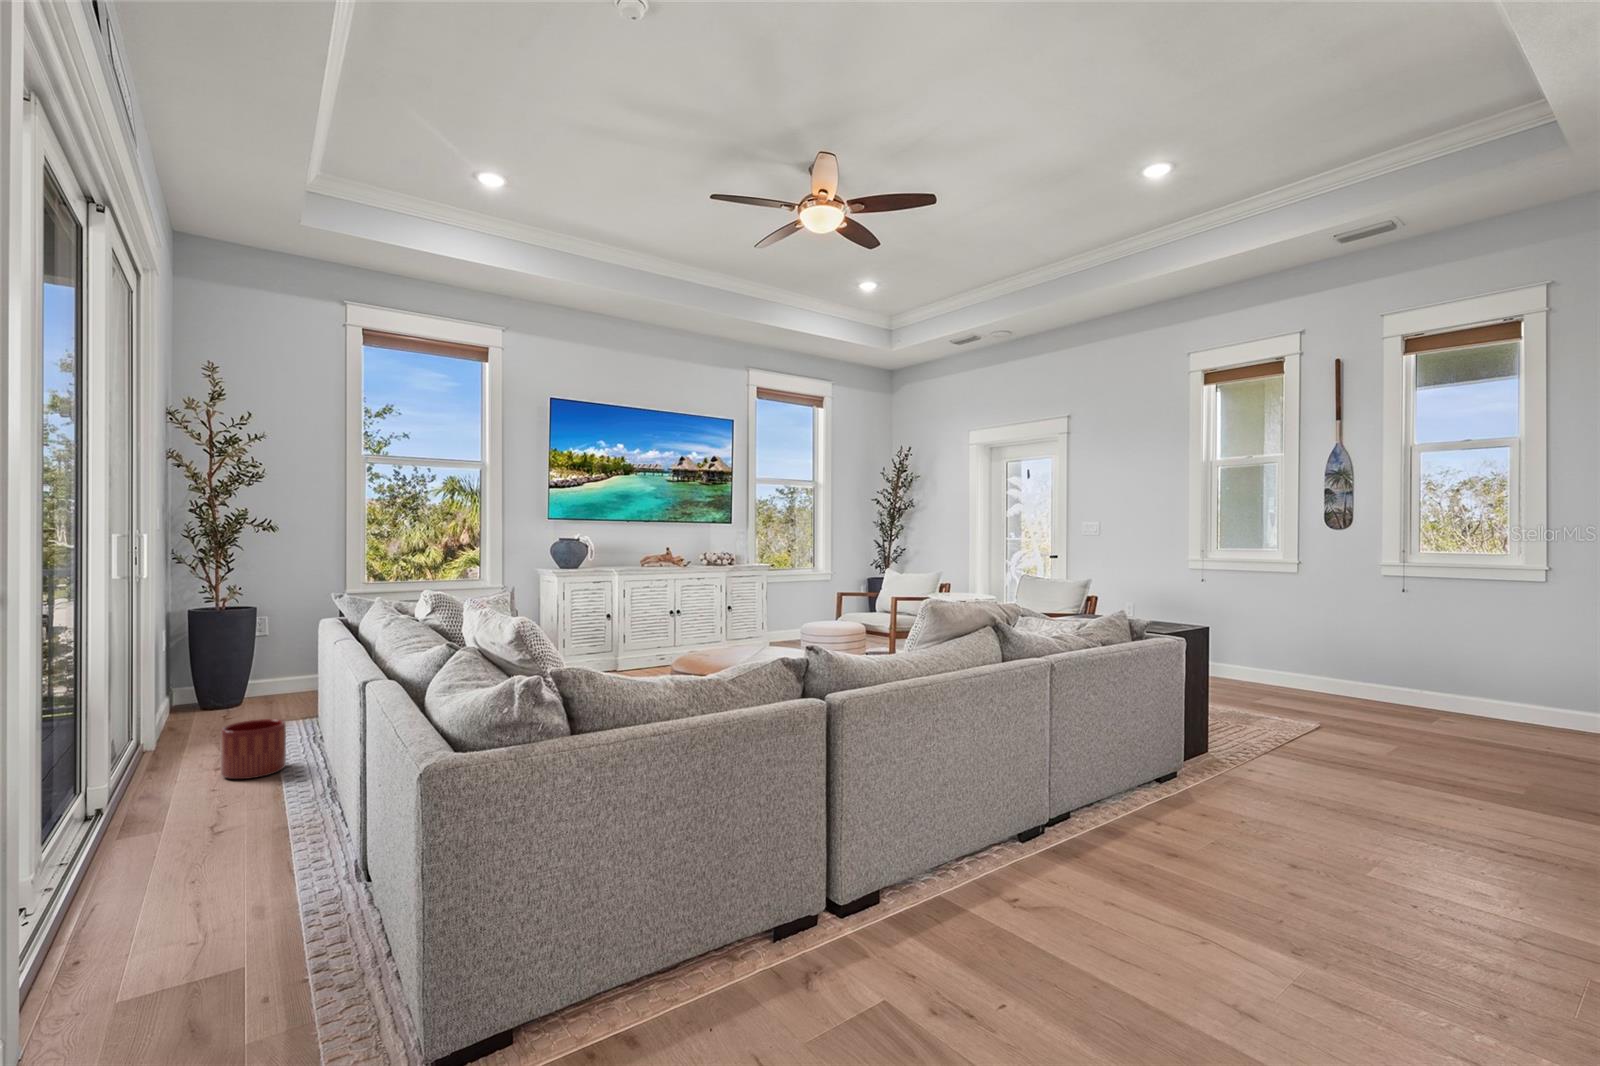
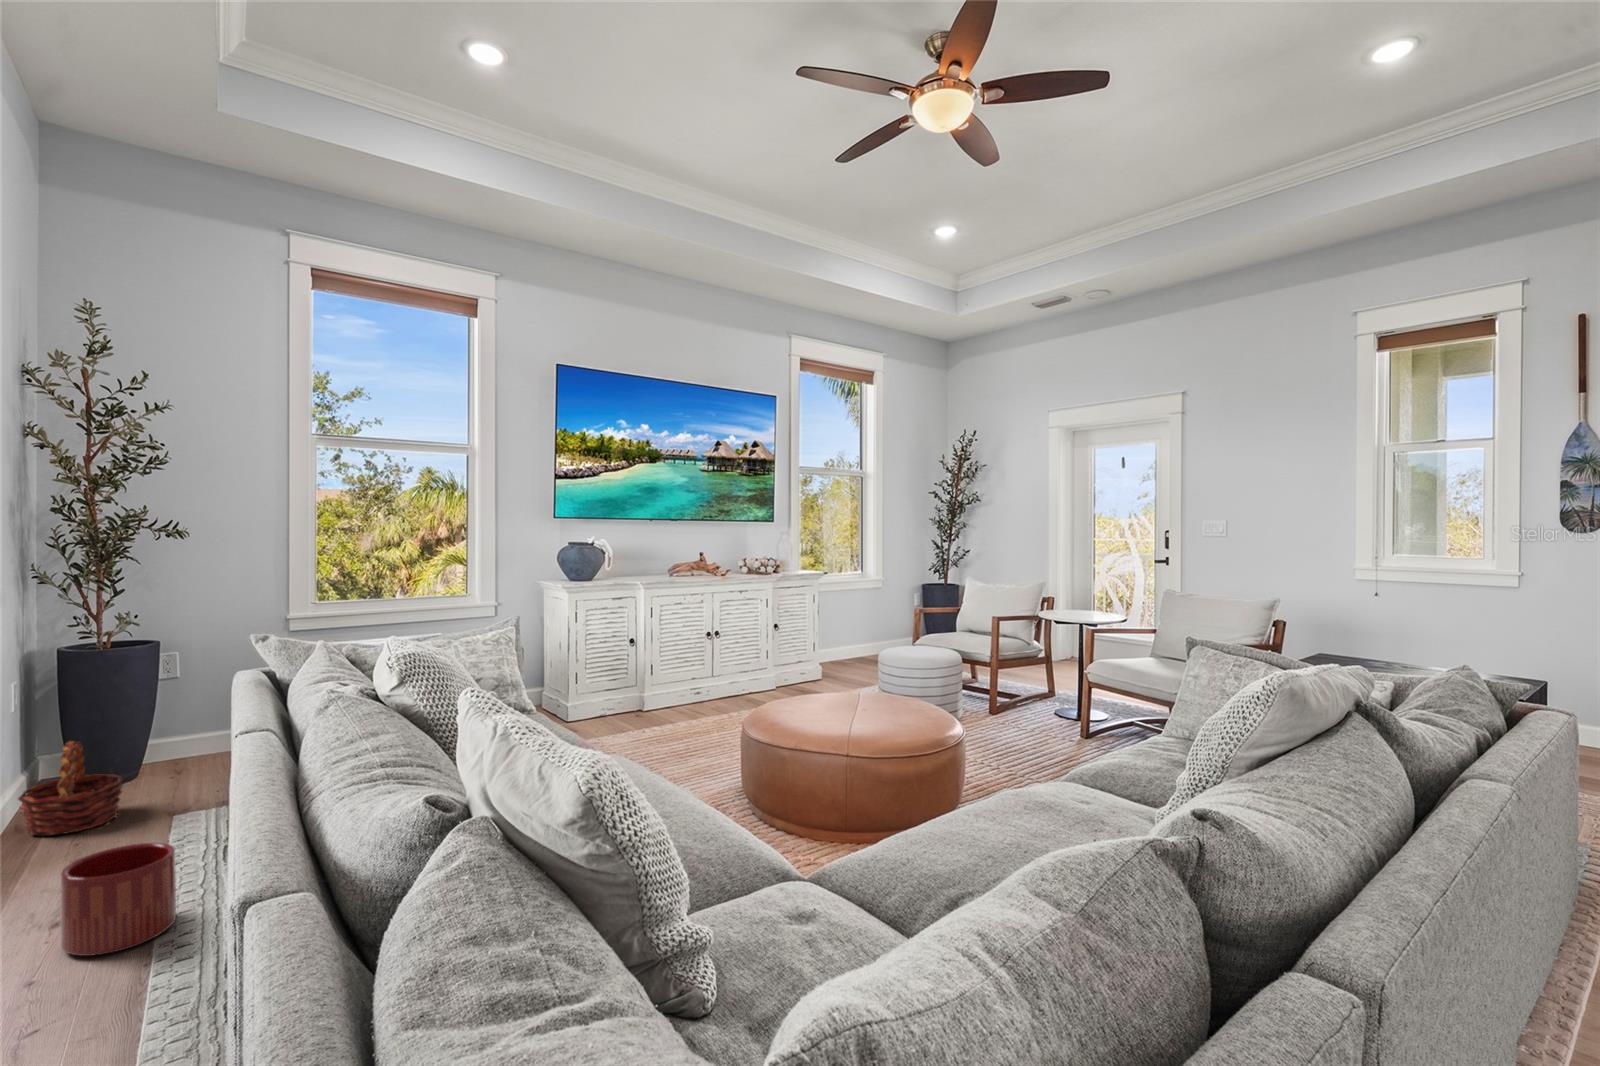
basket: none [172,668,238,731] -> present [18,741,123,836]

